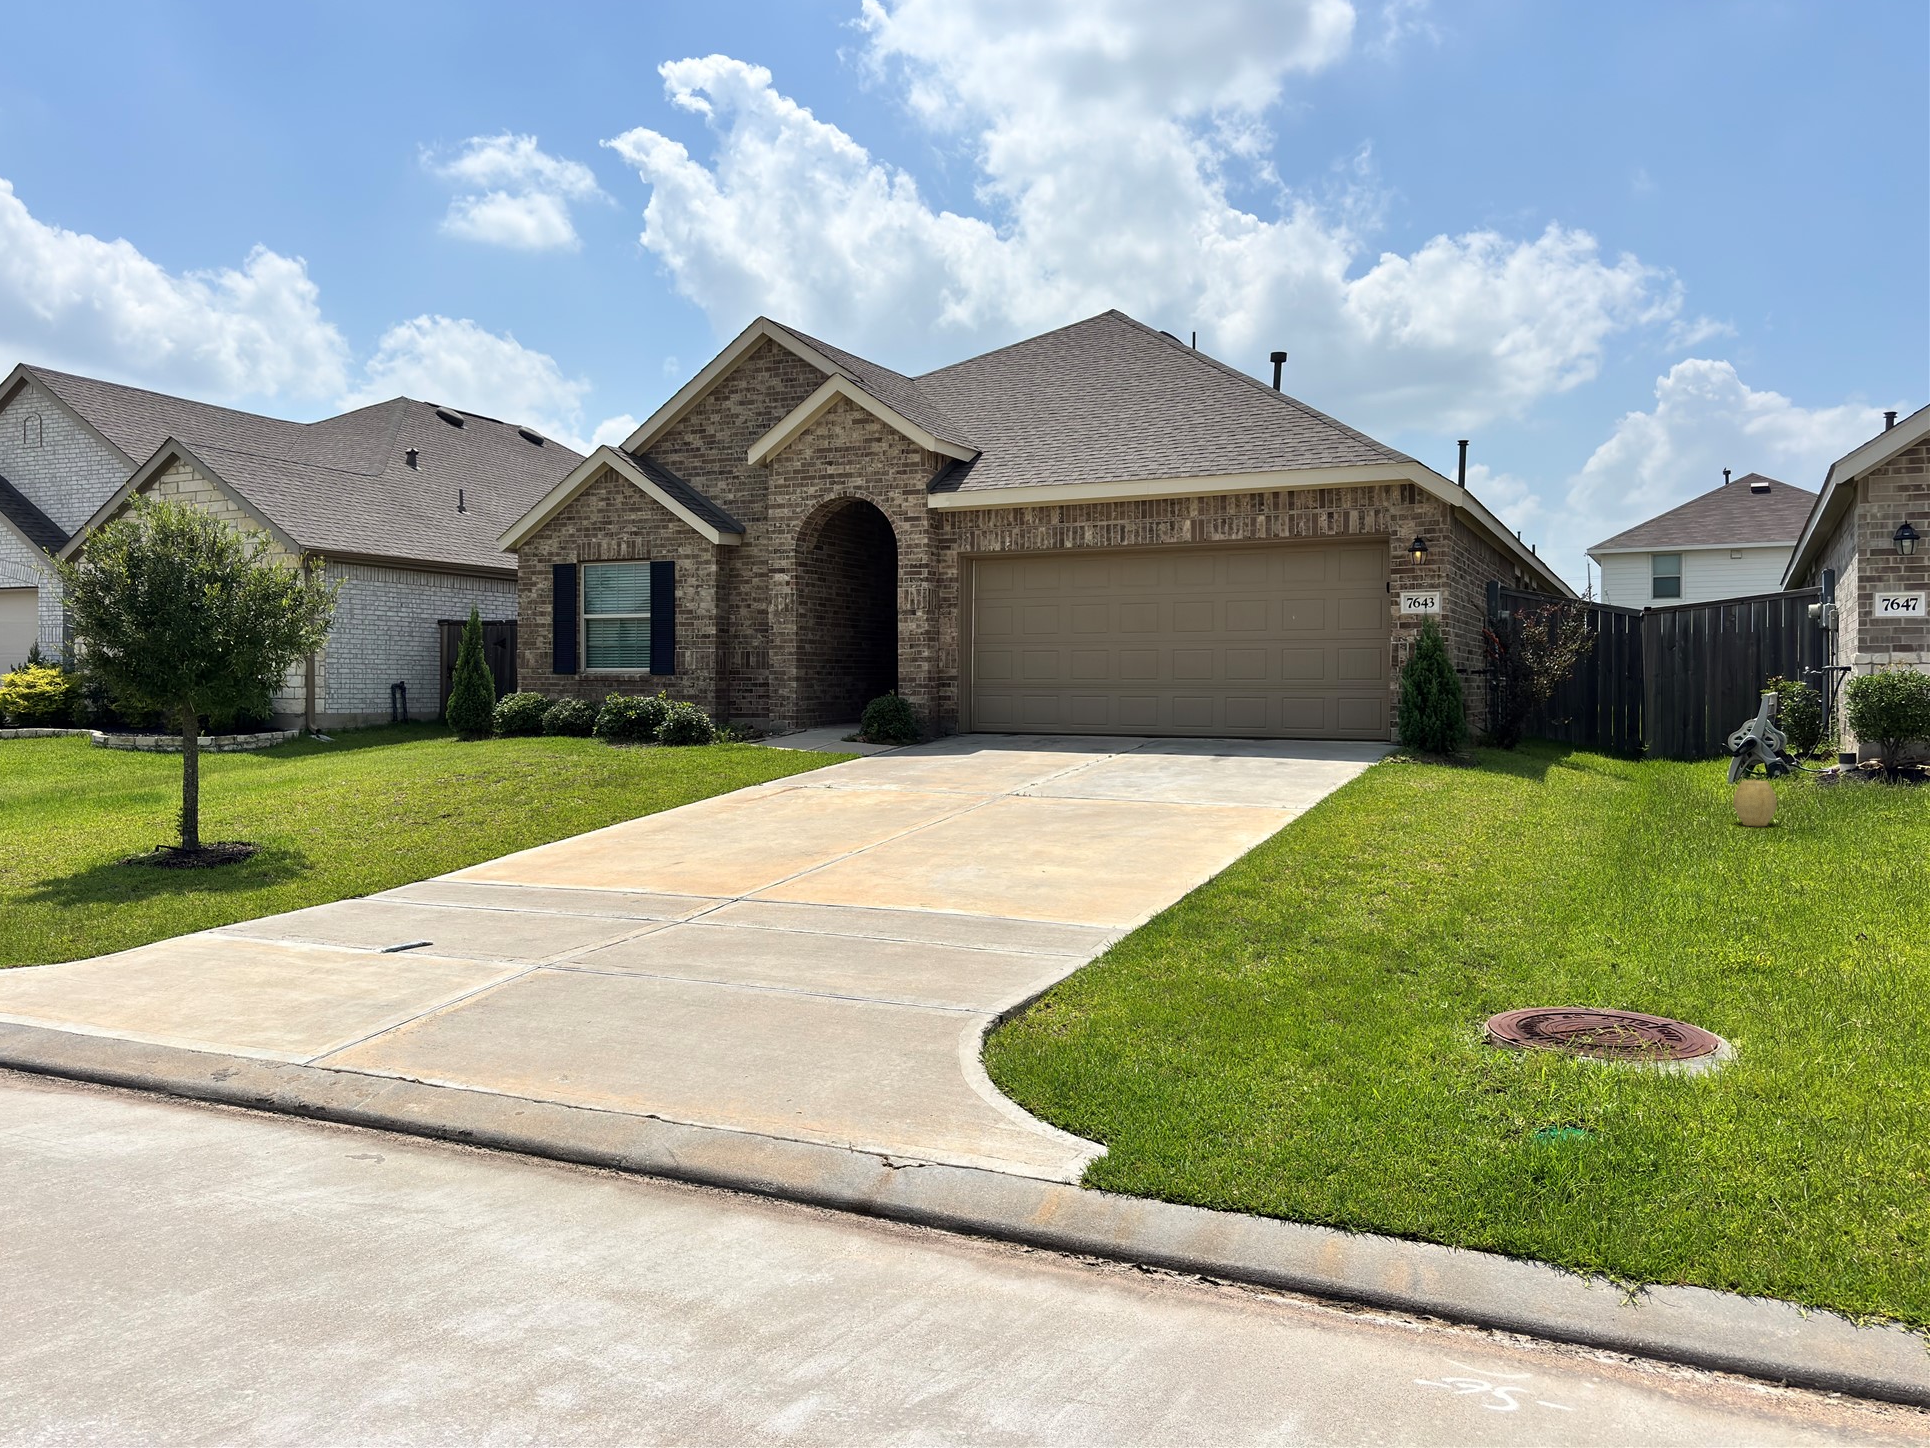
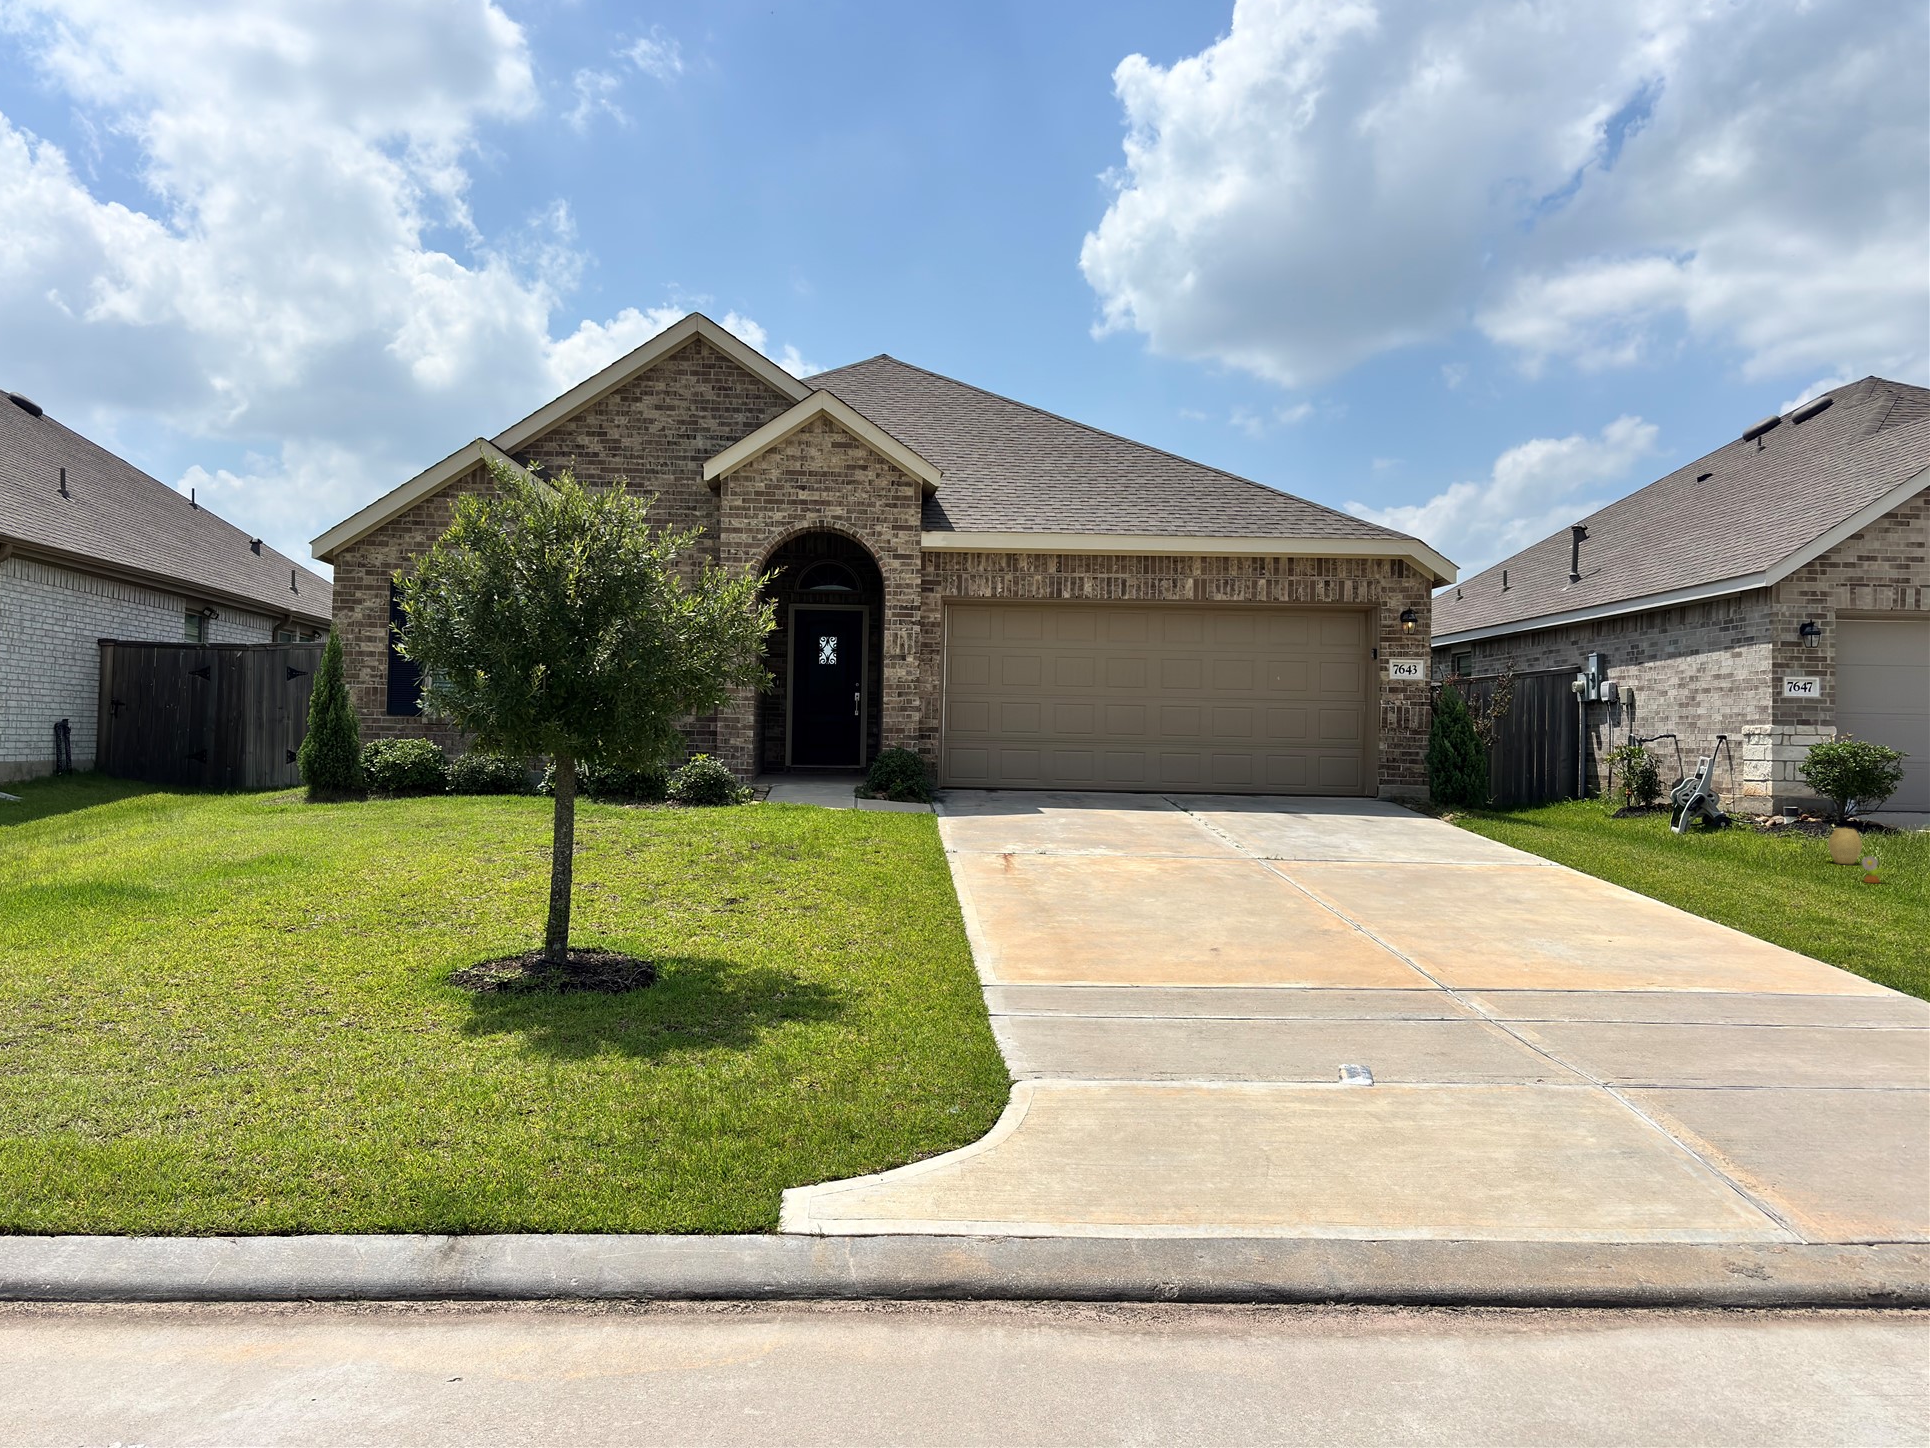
decorative plant: none [1686,814,1729,850] -> present [1862,856,1889,883]

